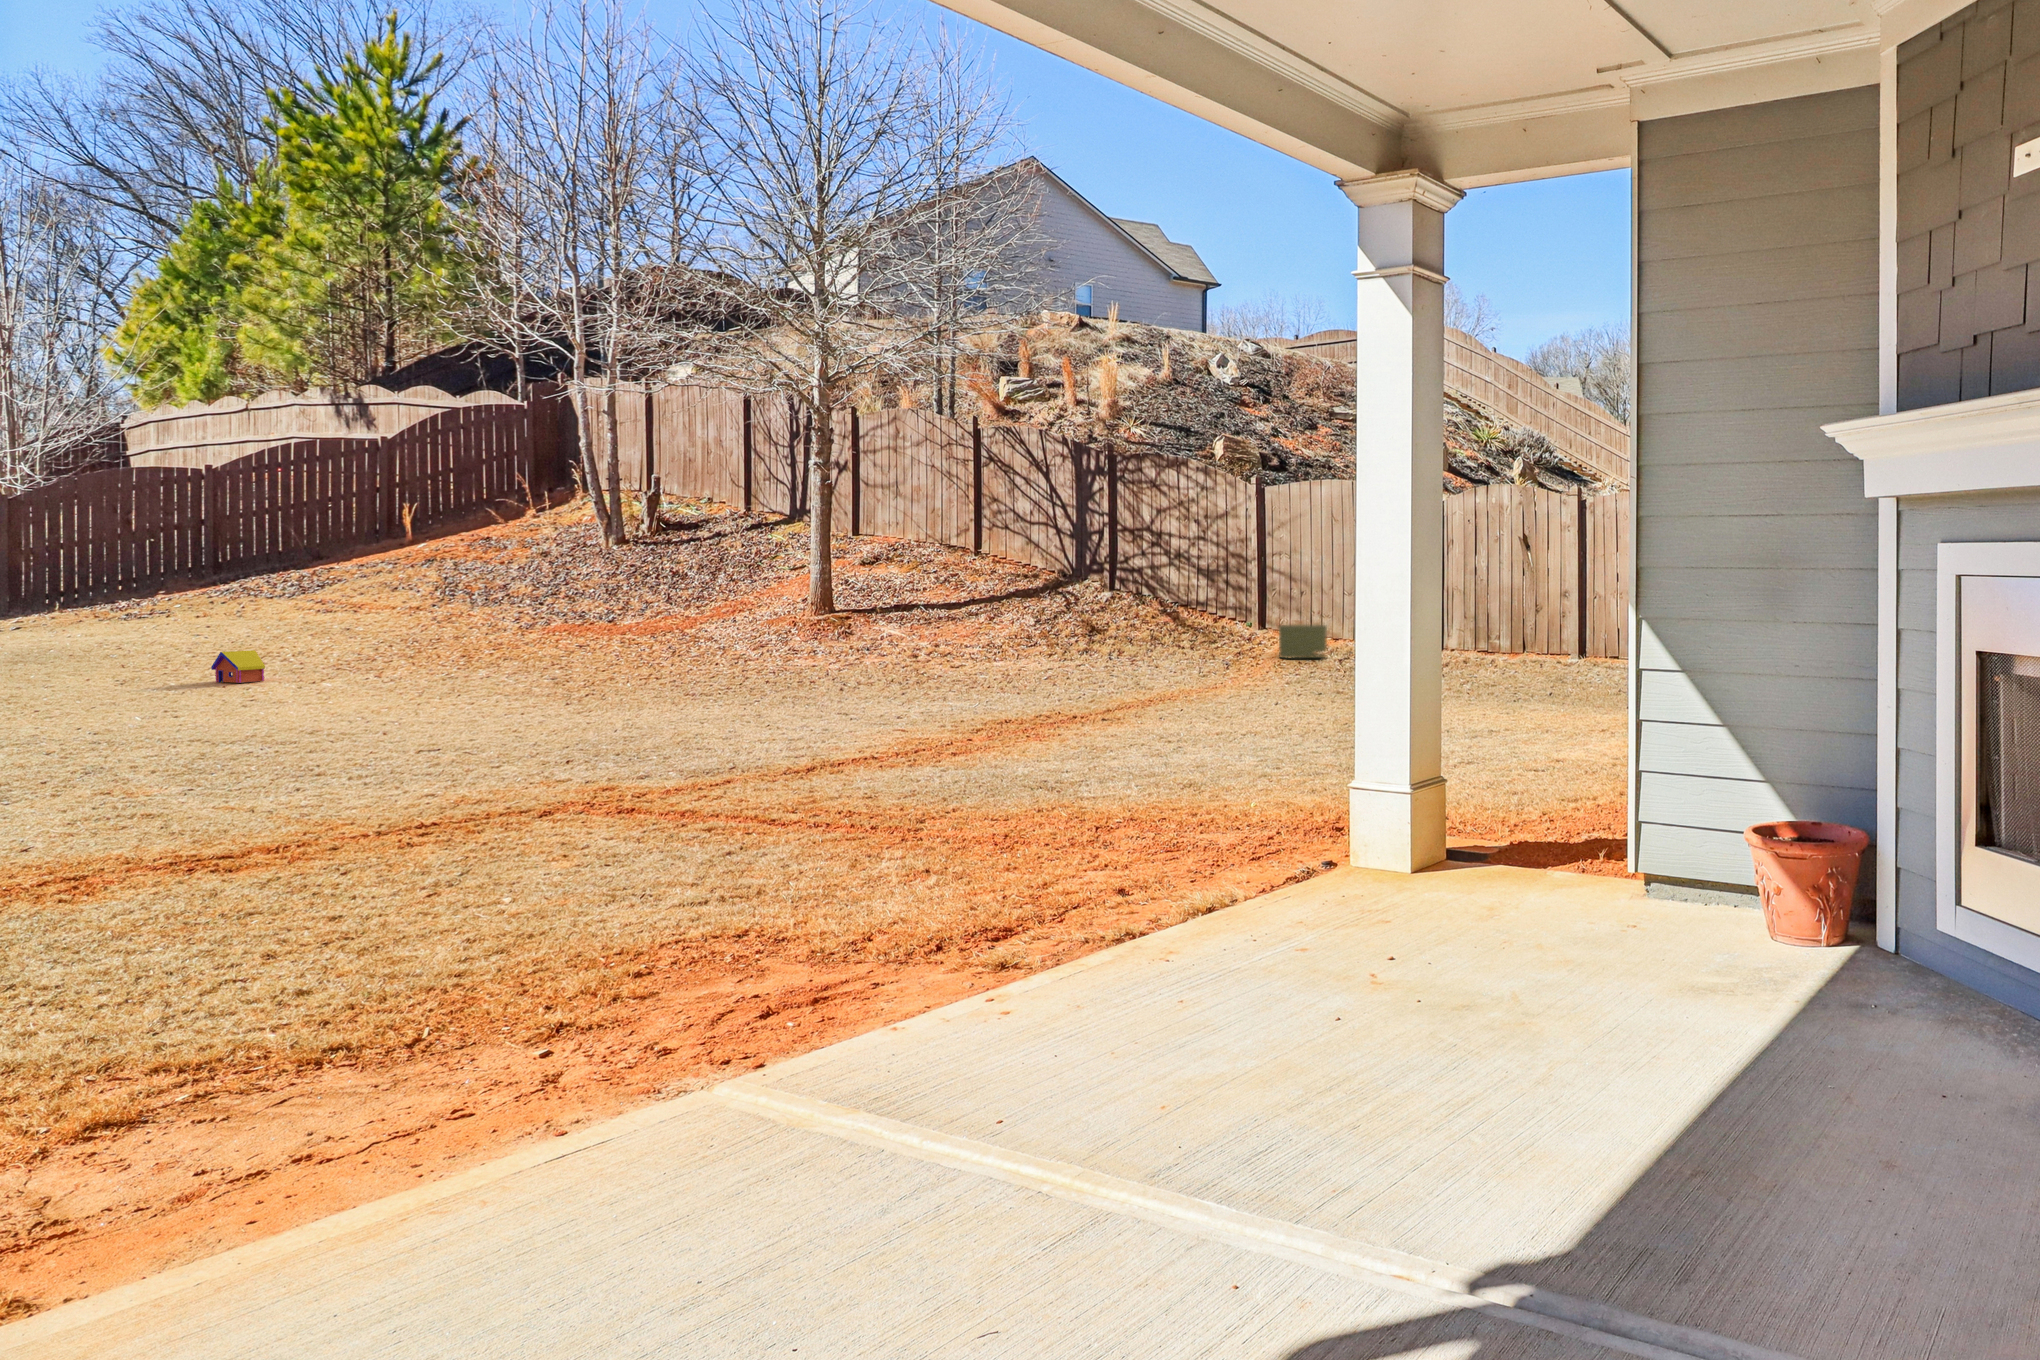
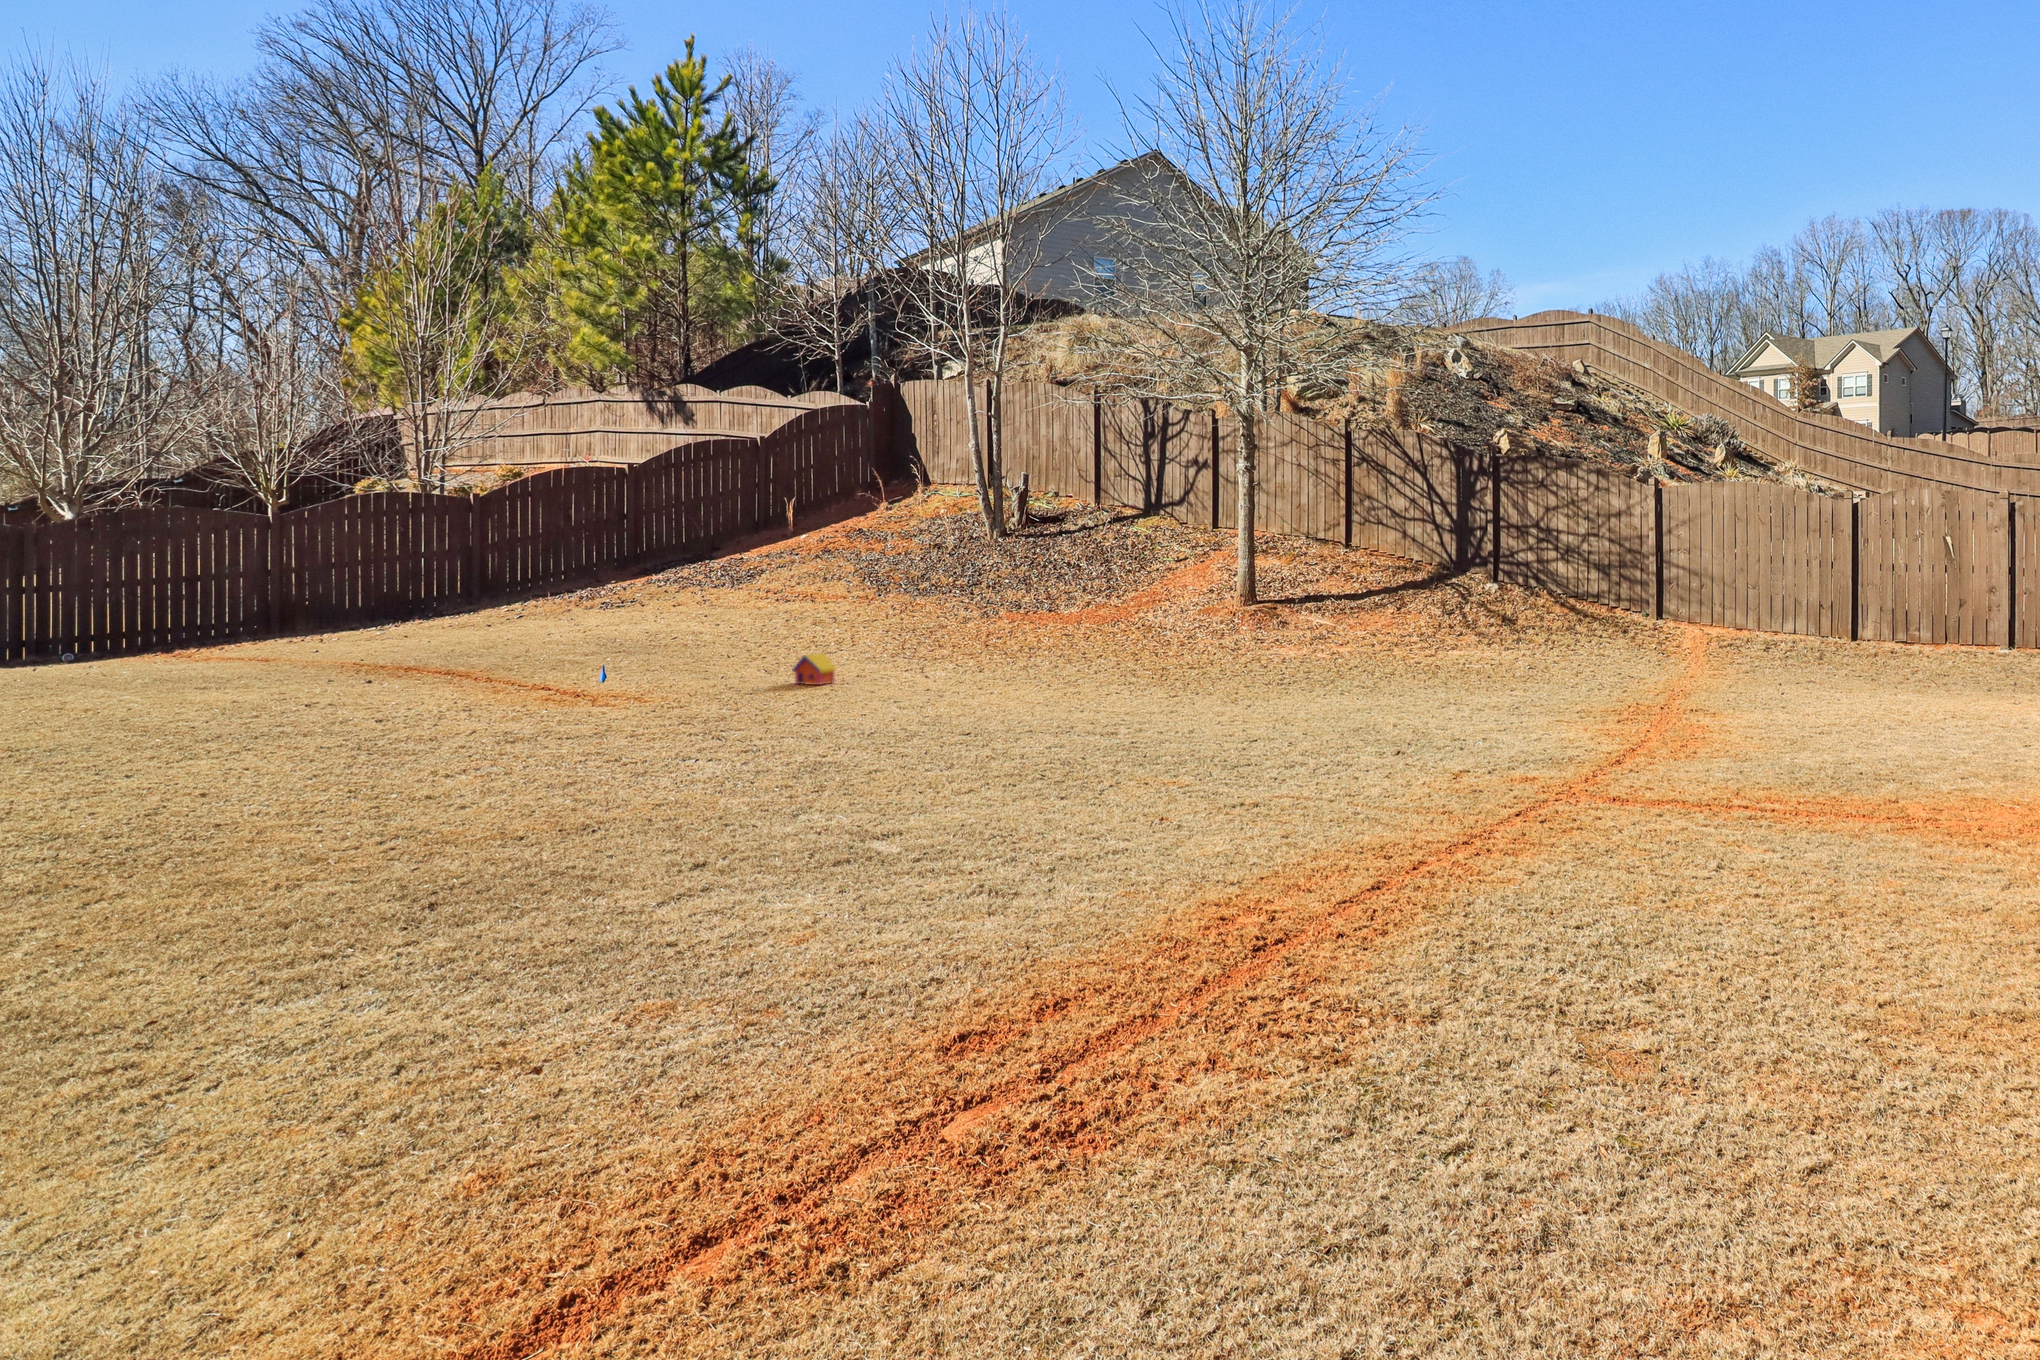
storage box: present [1279,625,1327,658] -> none [1683,620,1740,655]

